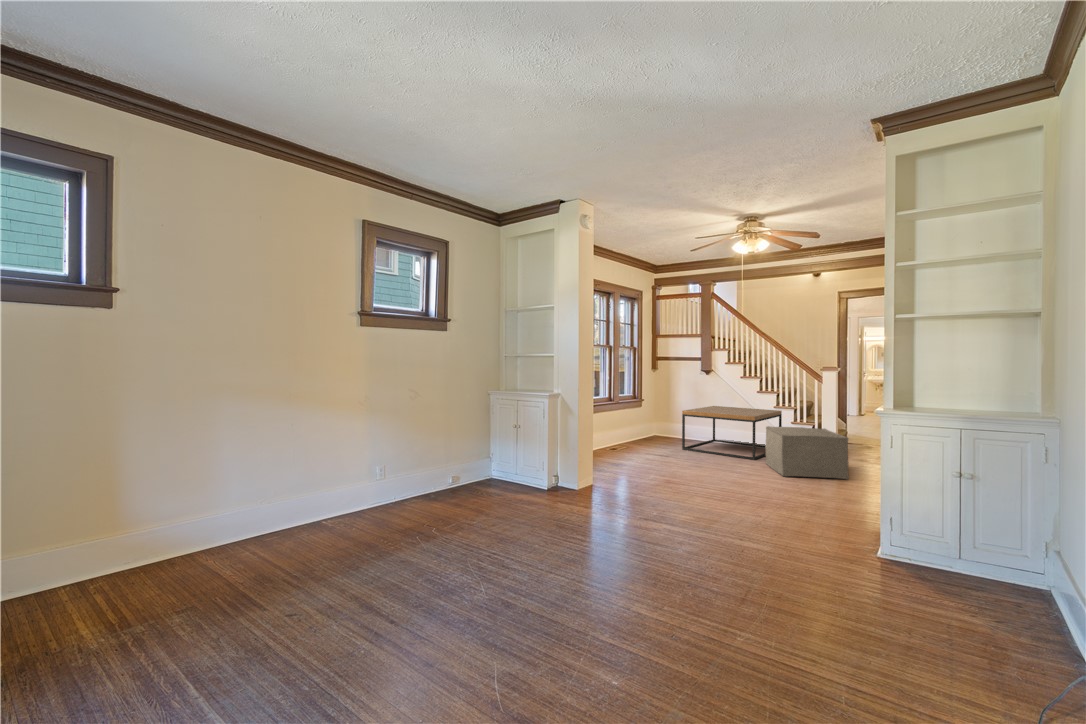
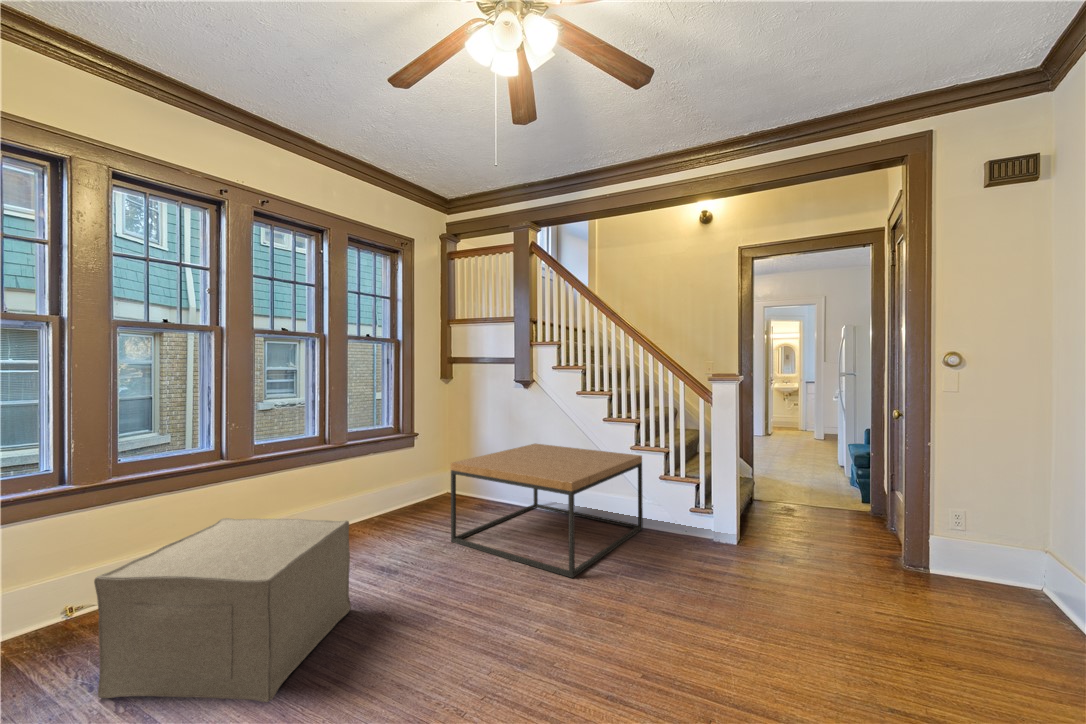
ottoman: present [765,426,849,479] -> present [94,518,351,702]

